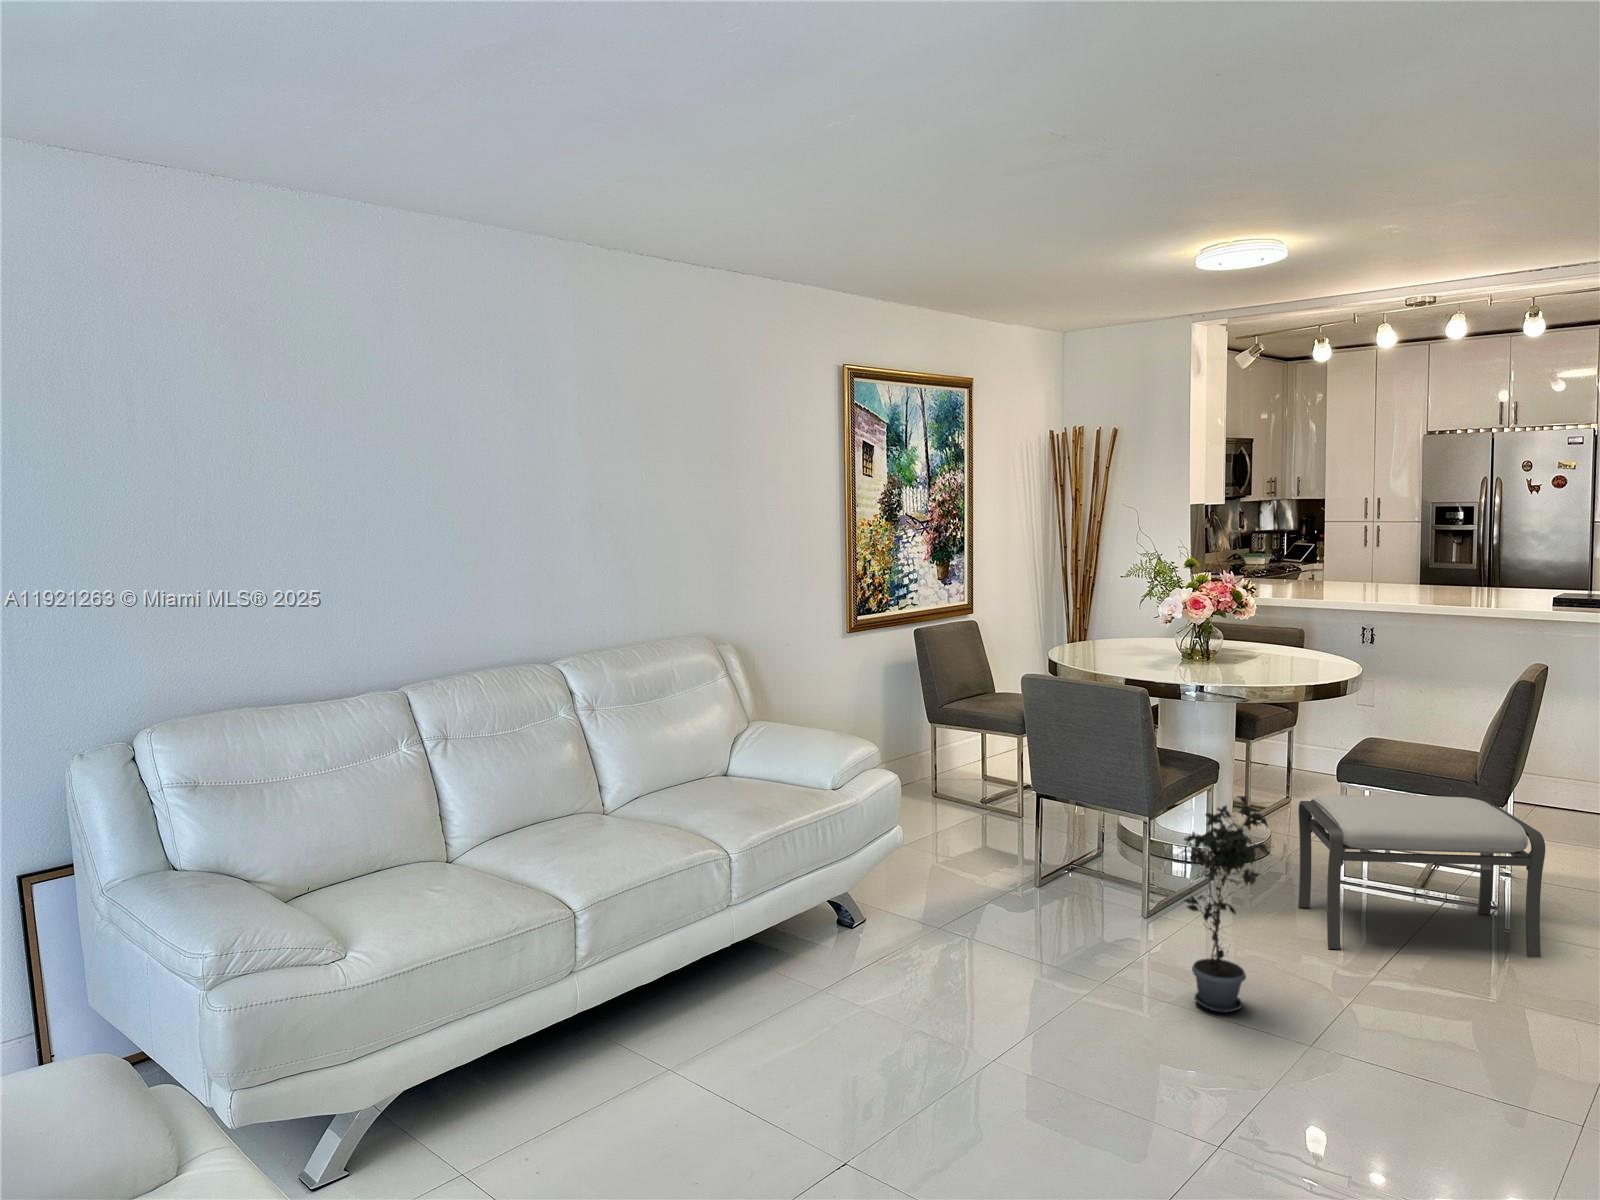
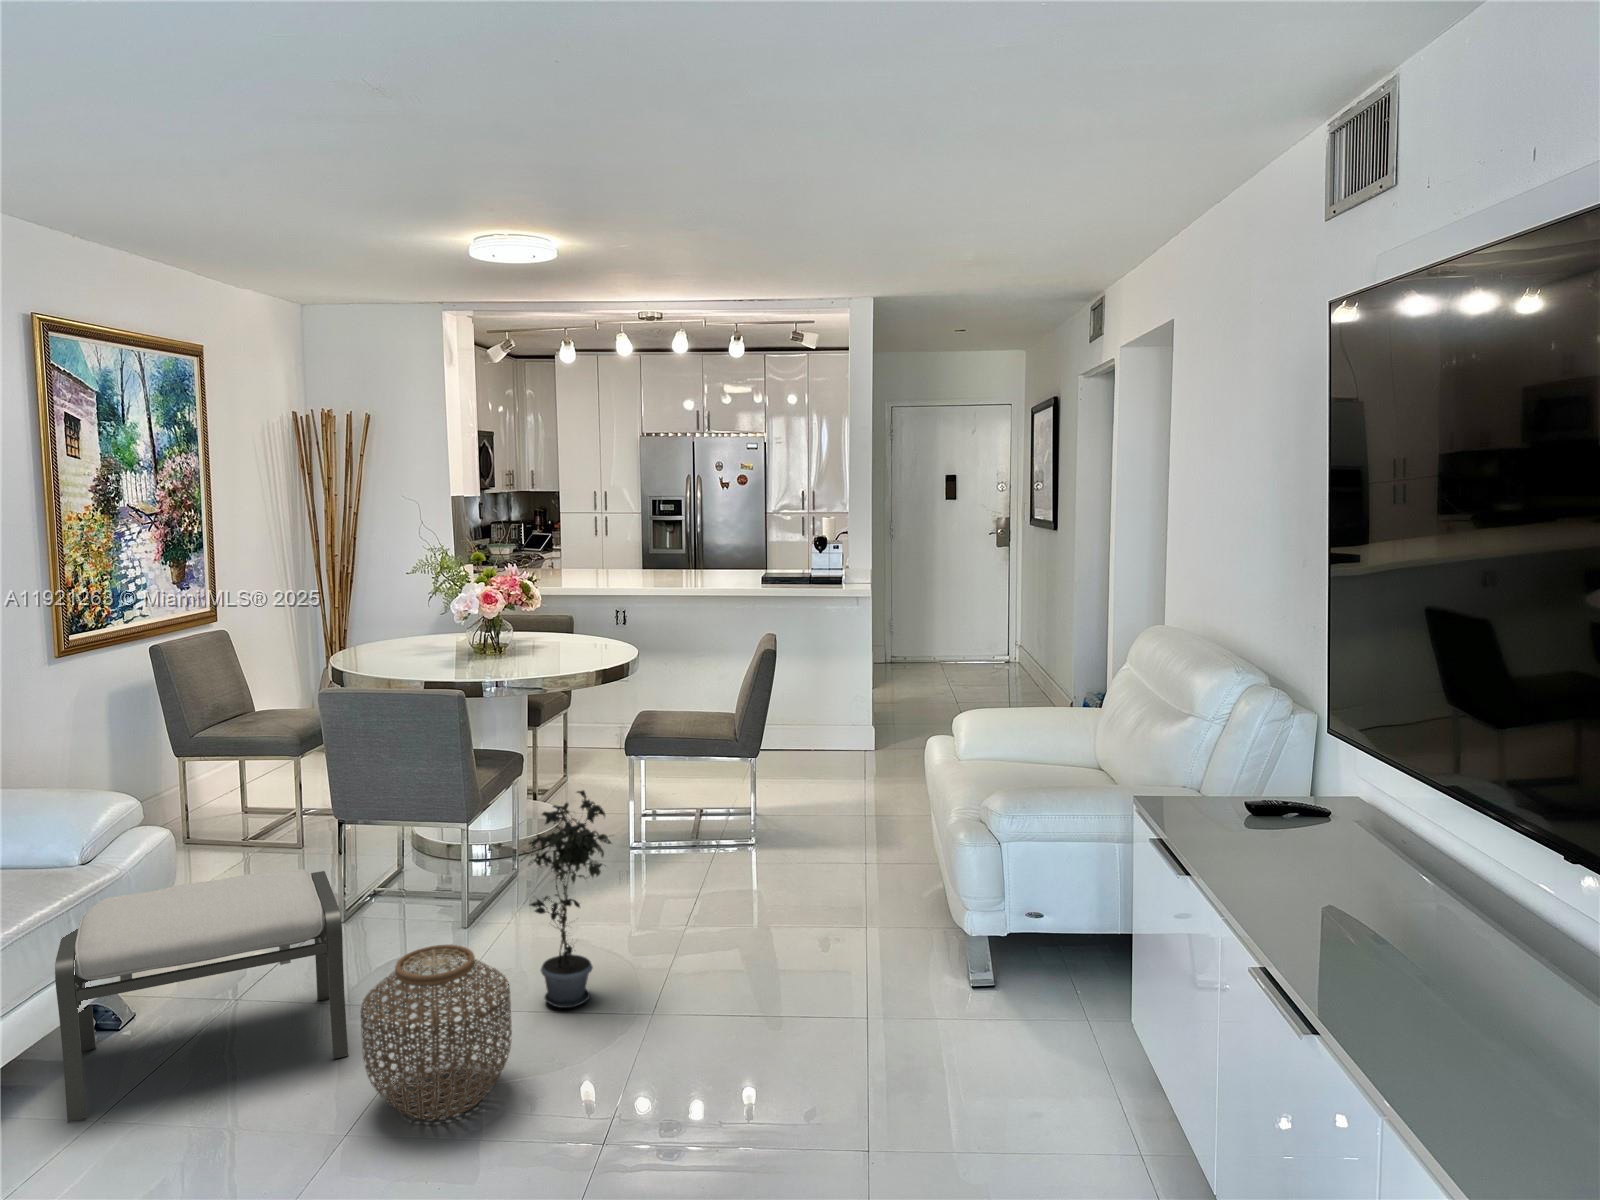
ottoman: present [1298,794,1545,957] -> present [55,869,348,1123]
woven basket: none [1007,912,1141,1071] -> present [361,945,512,1120]

